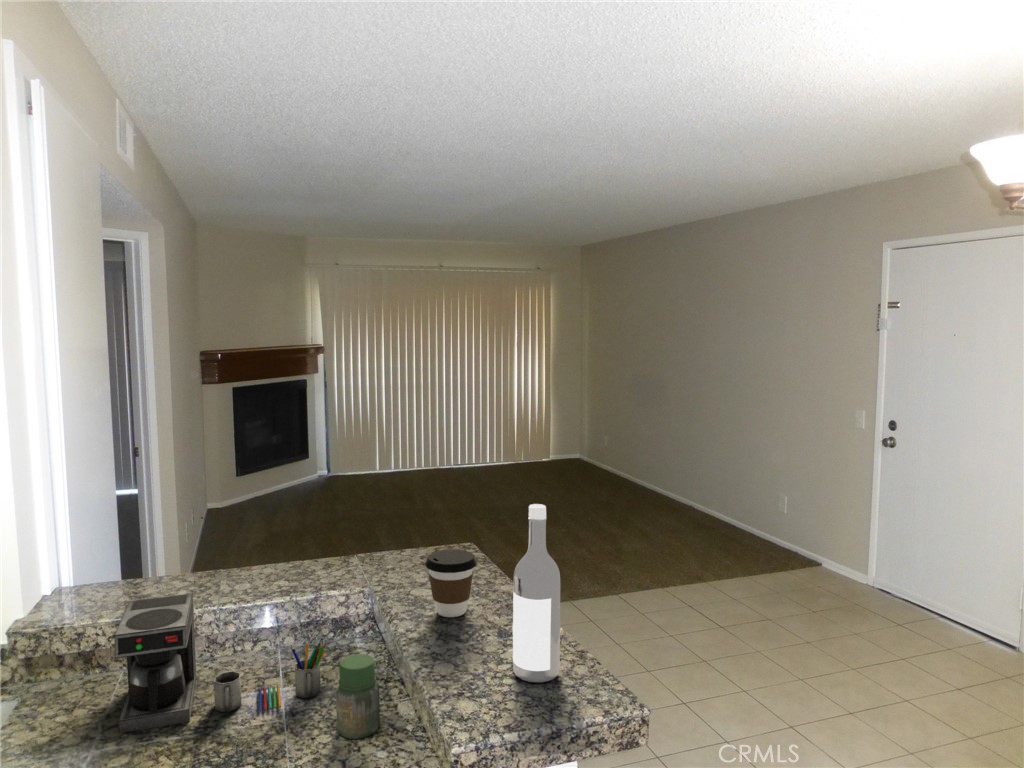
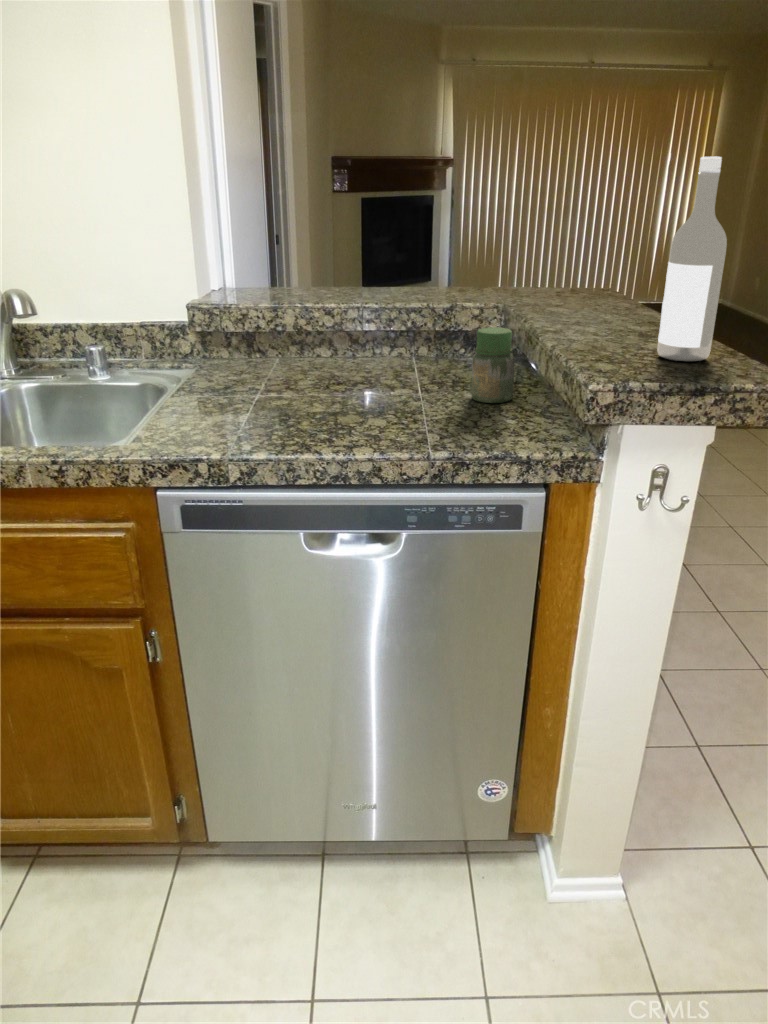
coffee cup: present [425,549,477,617] -> none [567,257,625,325]
coffee maker: present [114,594,326,733] -> none [275,279,463,385]

